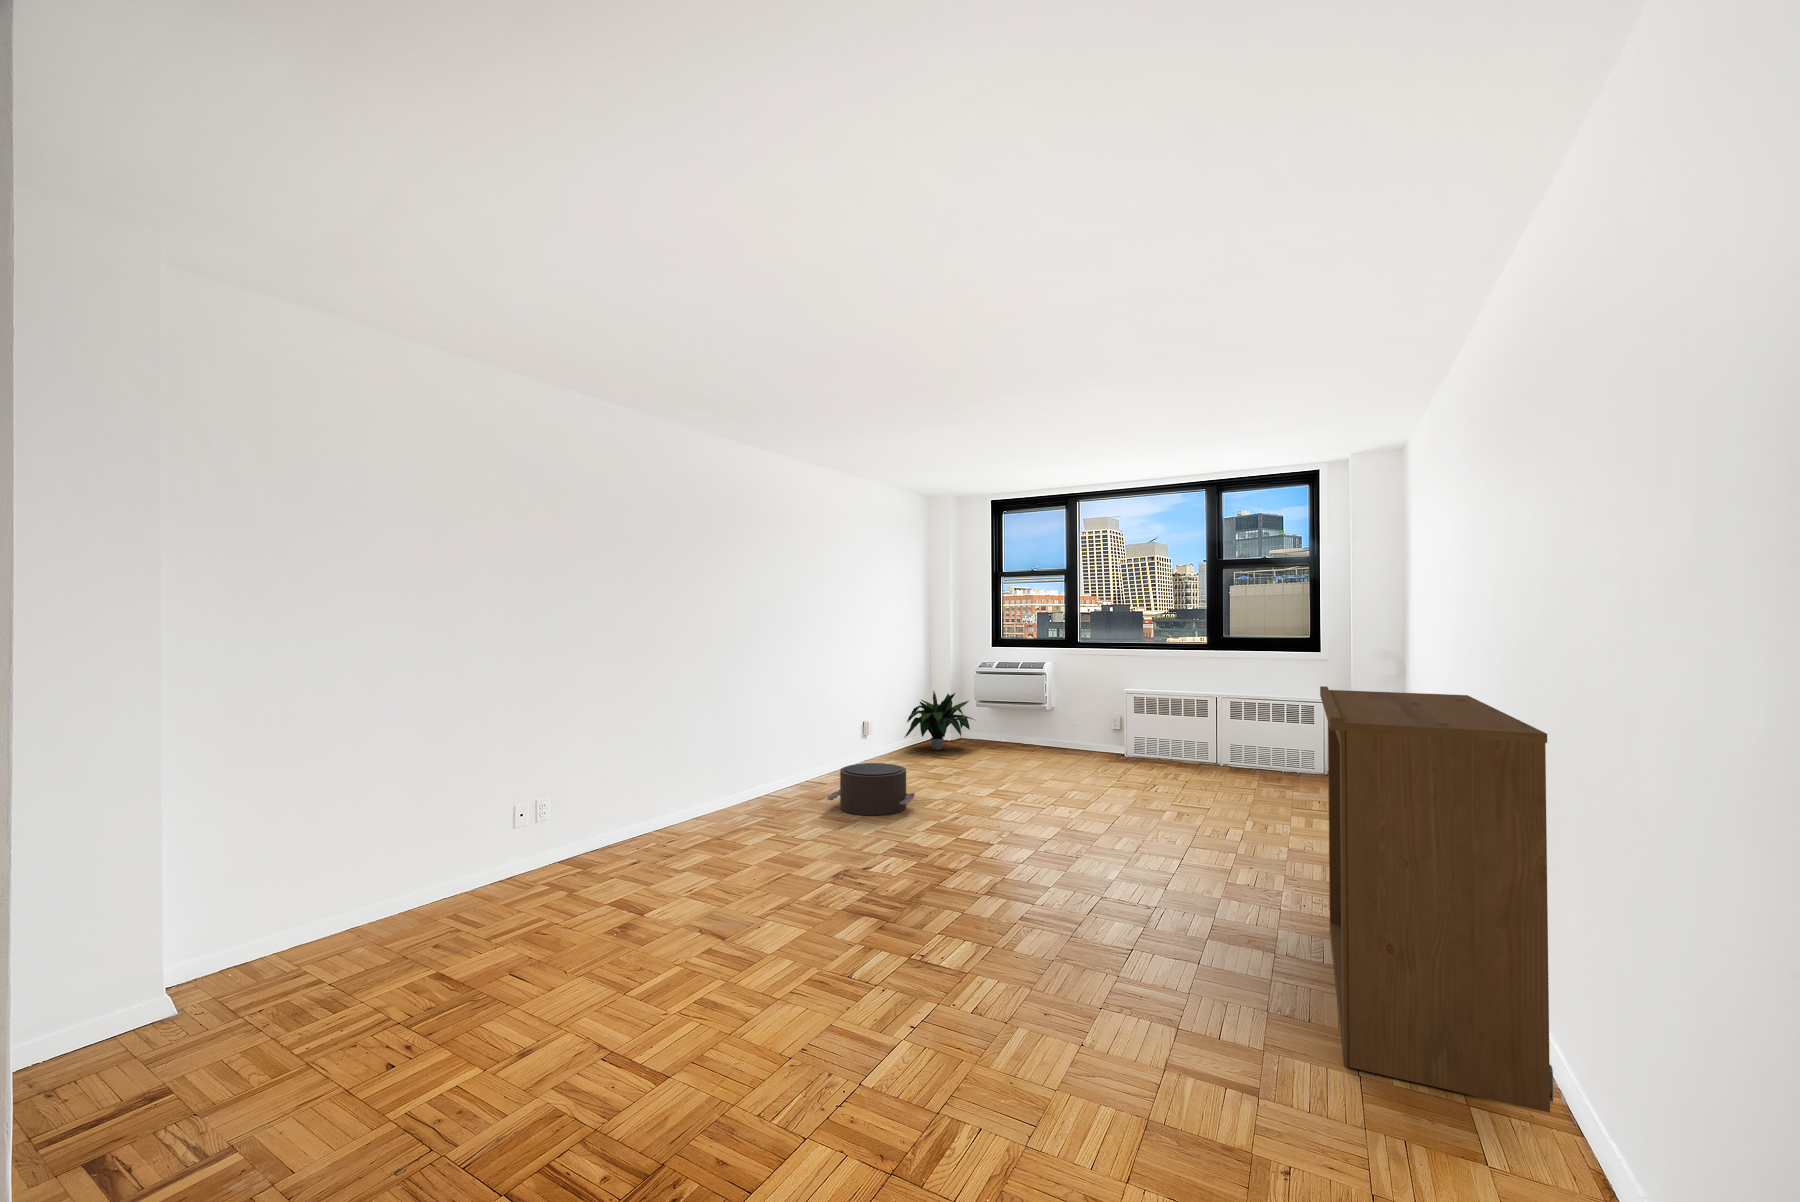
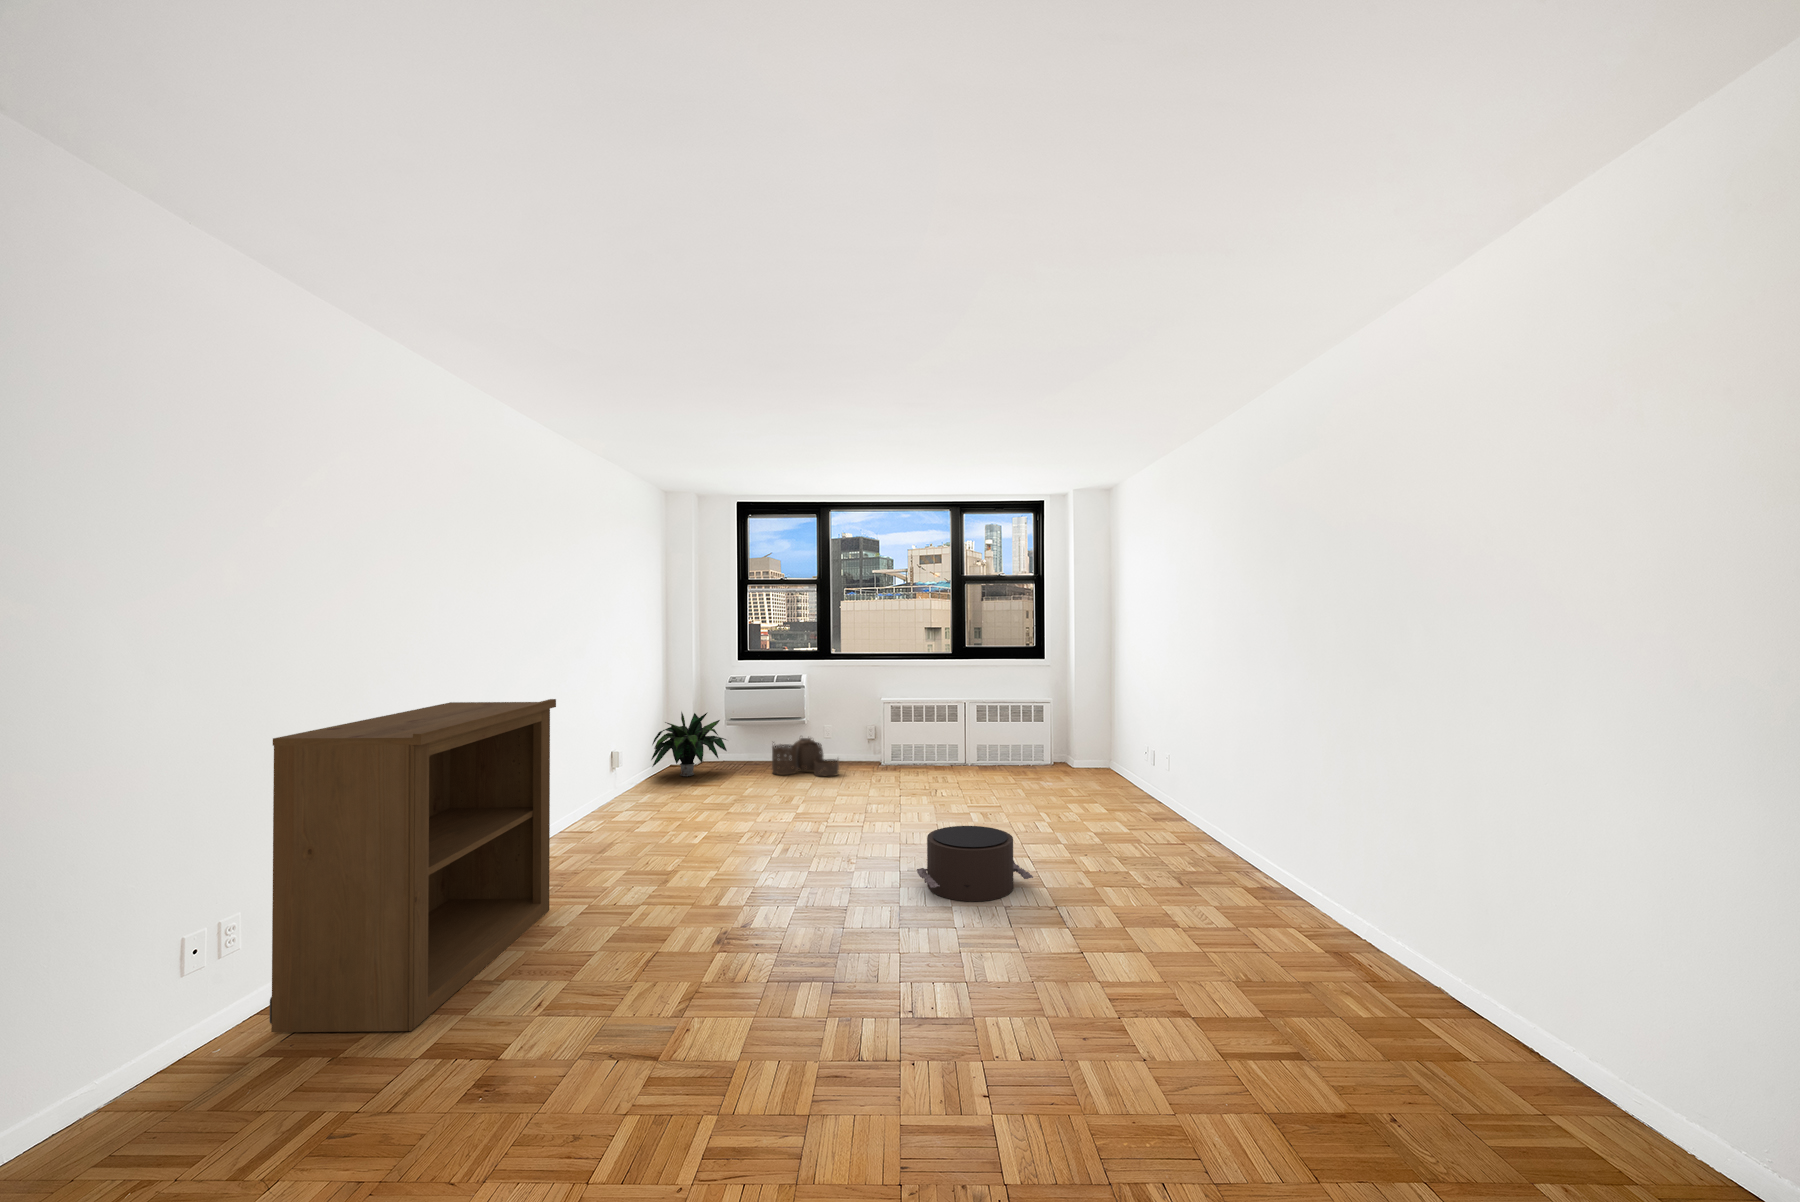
bookshelf: present [1320,686,1553,1113] -> present [270,699,556,1032]
woven basket: none [1011,721,1074,762] -> present [772,738,839,776]
pouf: present [827,763,915,815] -> present [917,826,1033,901]

